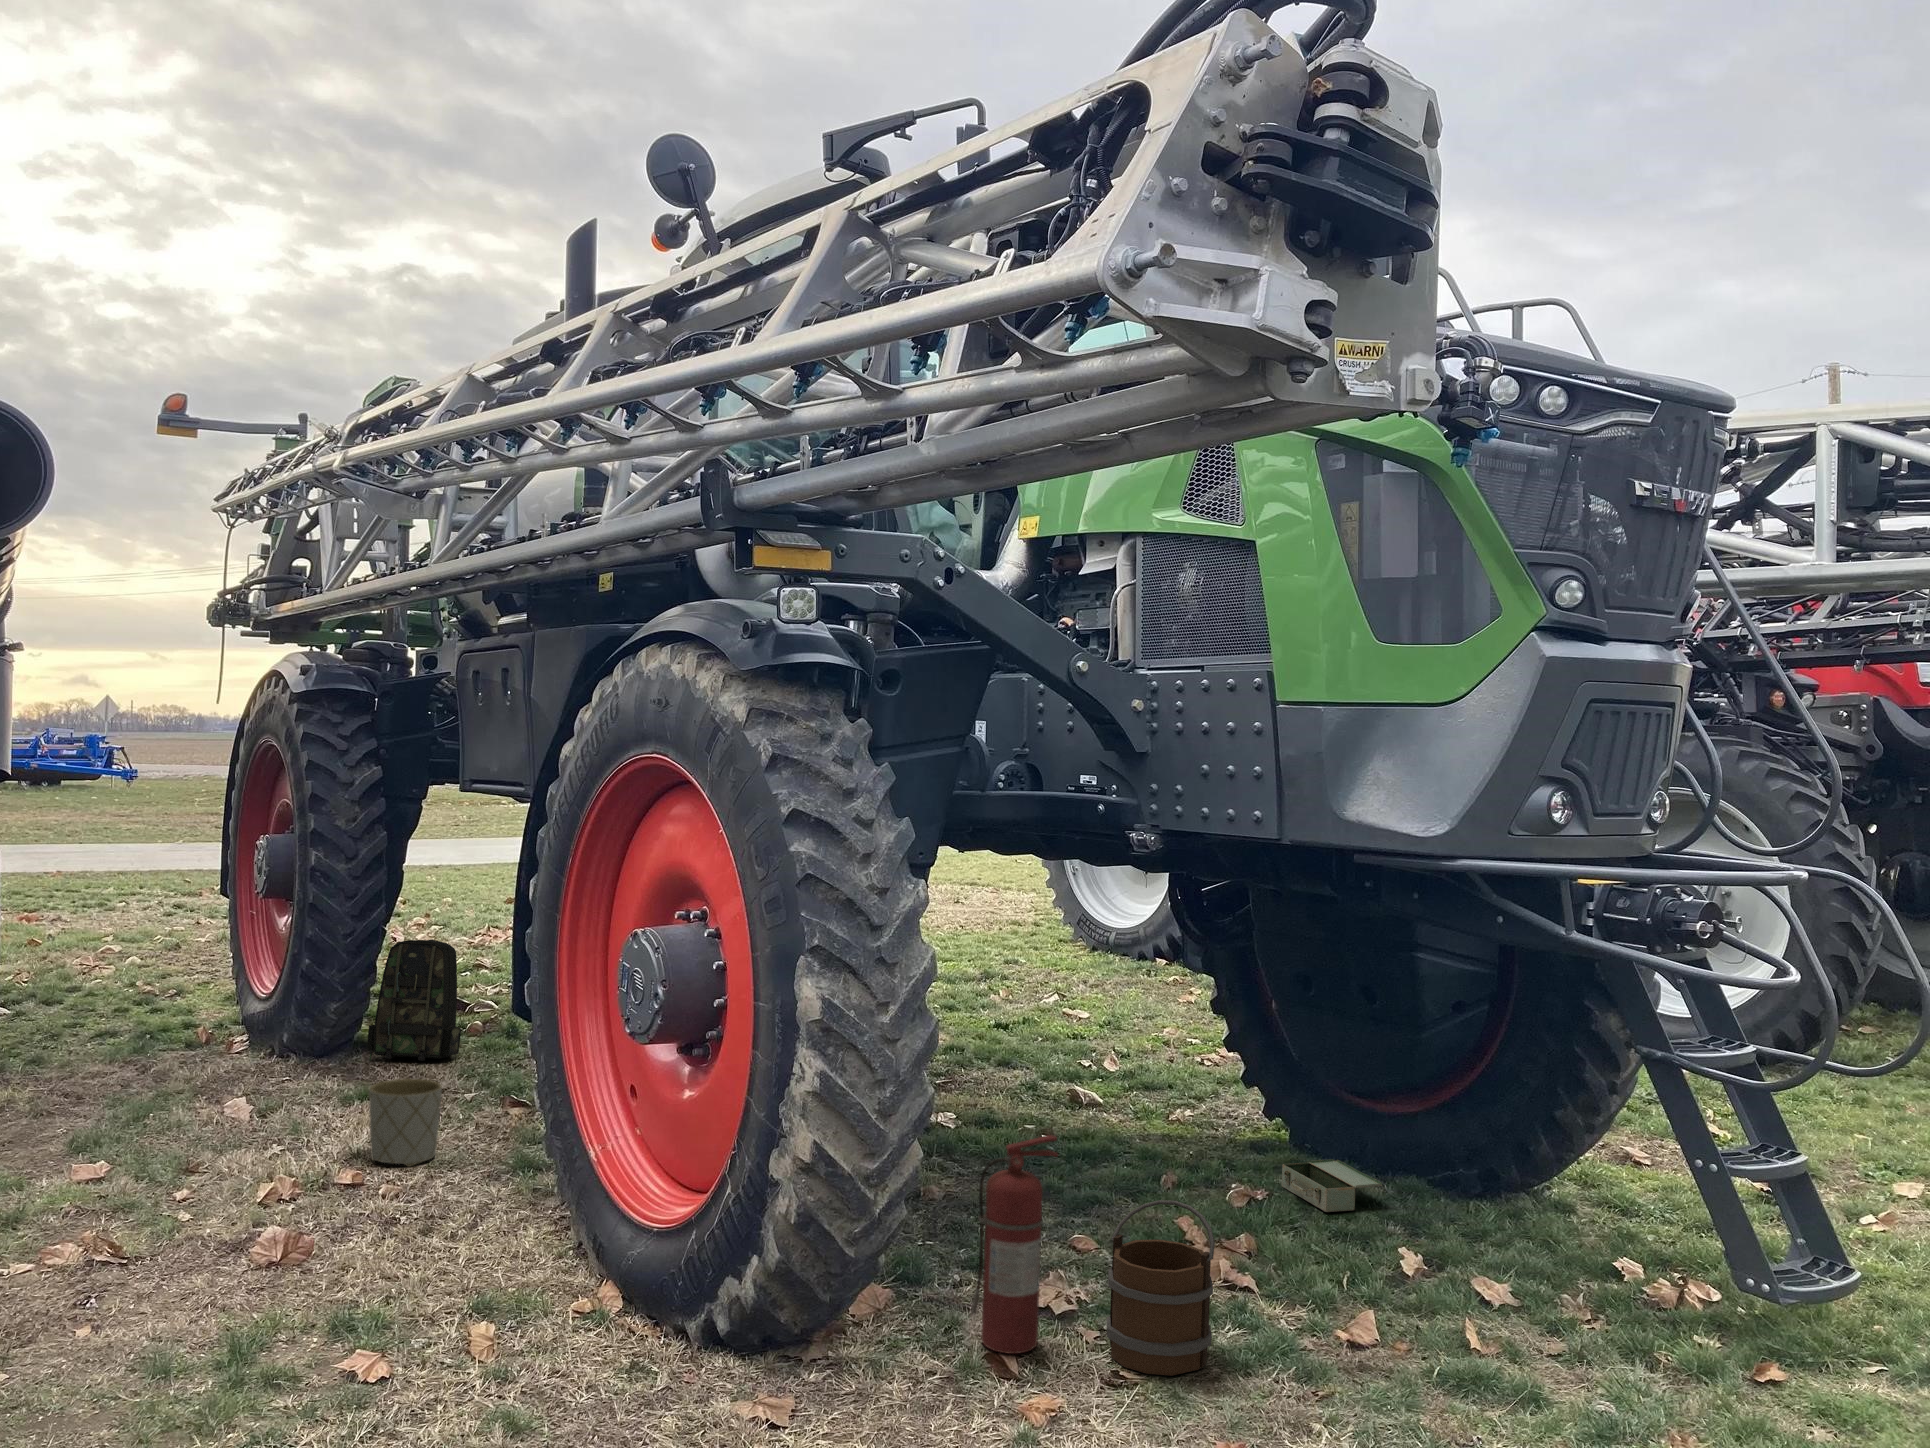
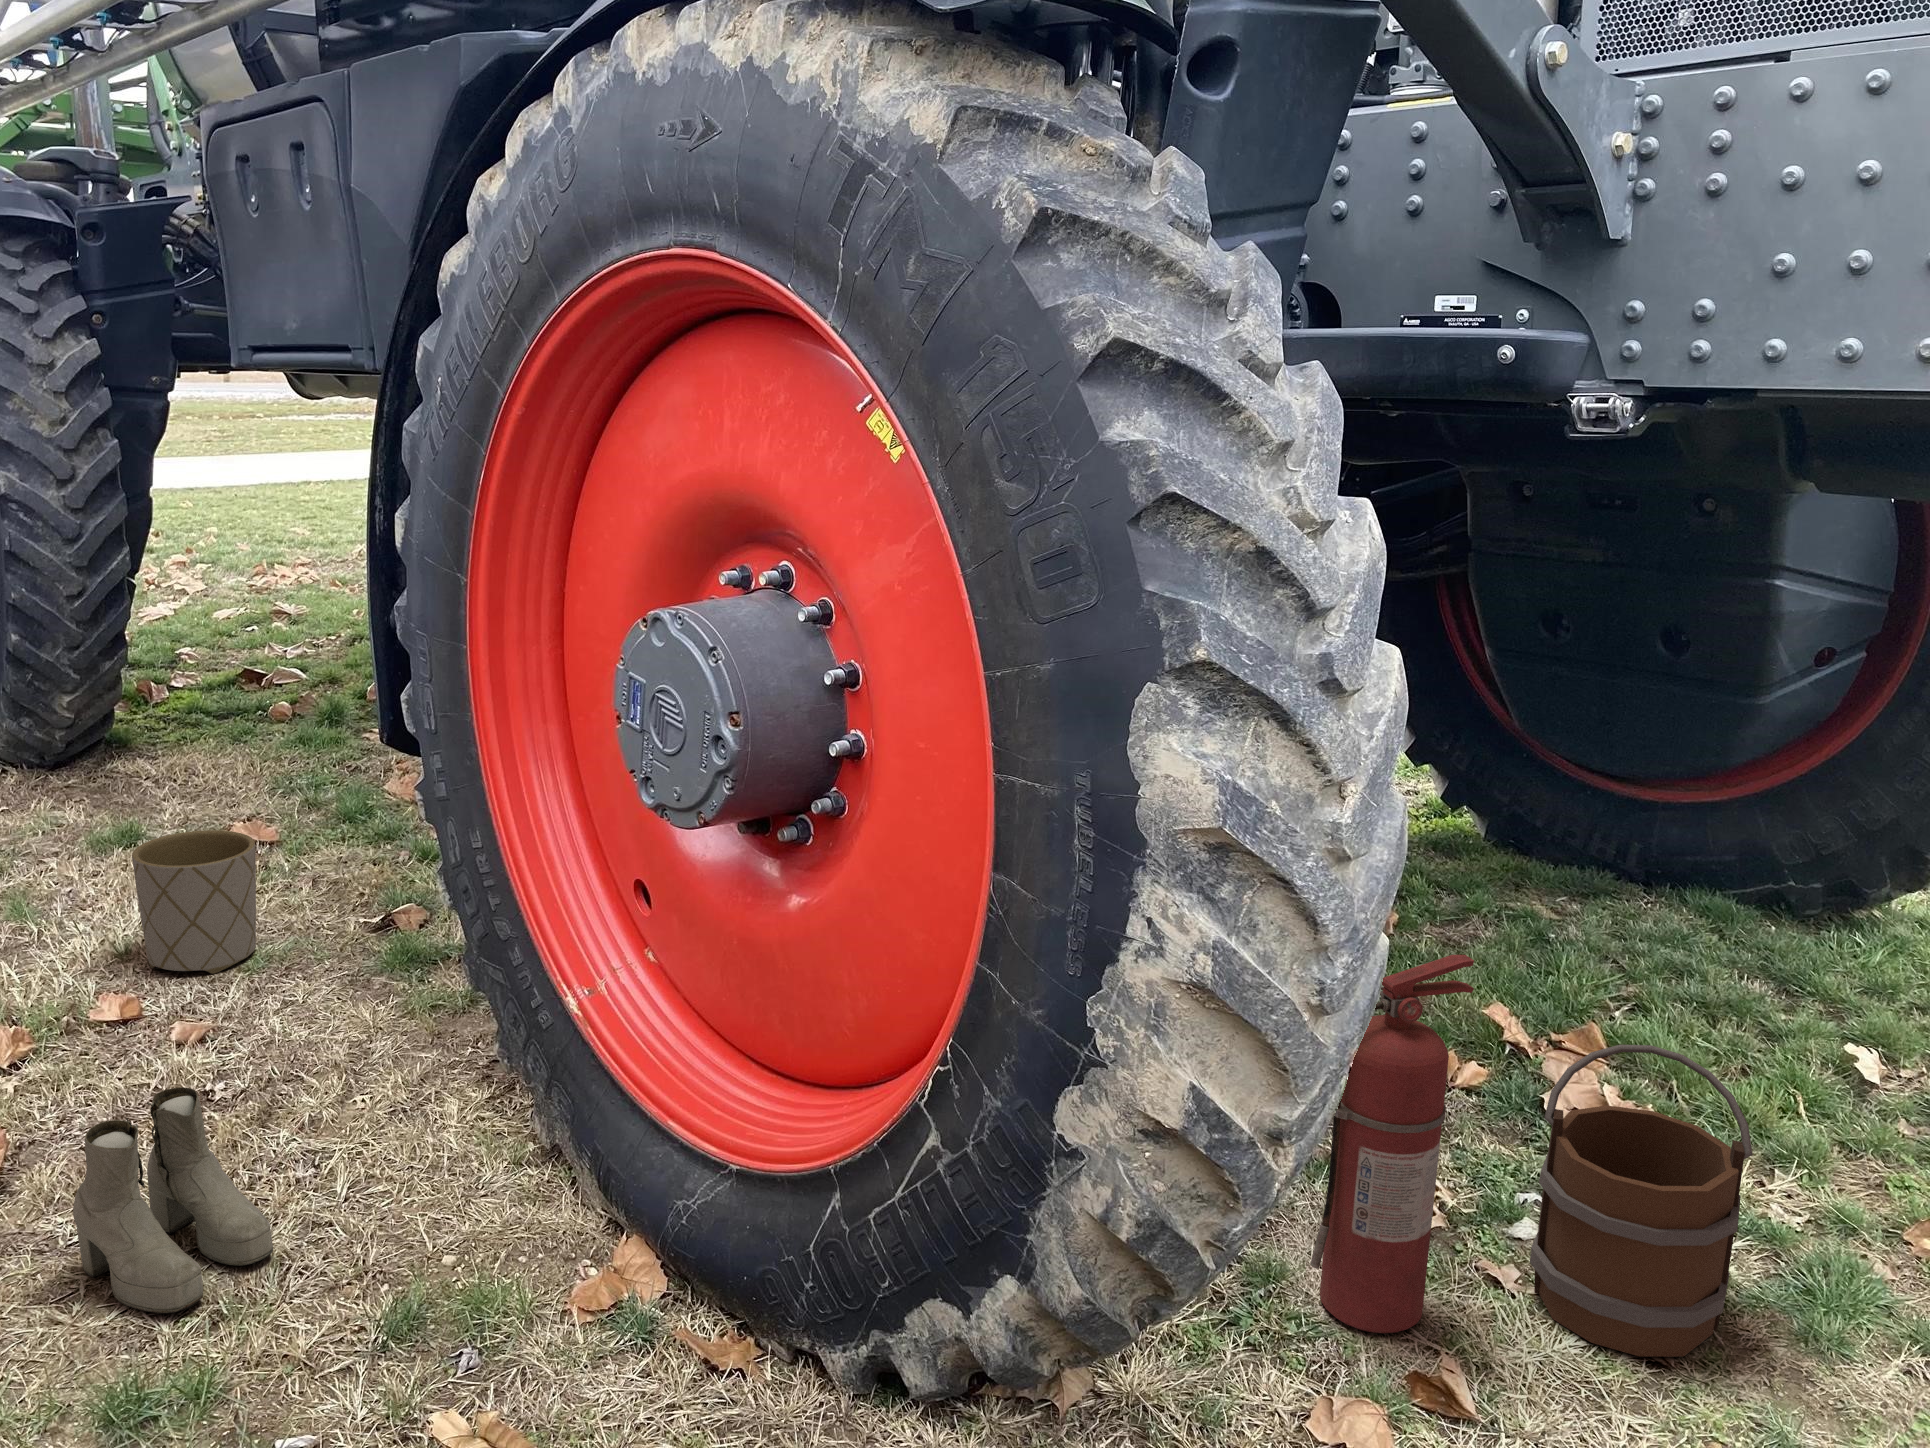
backpack: present [367,939,461,1061] -> none [123,595,264,773]
toolbox: present [1282,1159,1382,1212] -> none [1555,879,1727,968]
boots: none [324,1188,423,1298] -> present [73,1087,273,1313]

